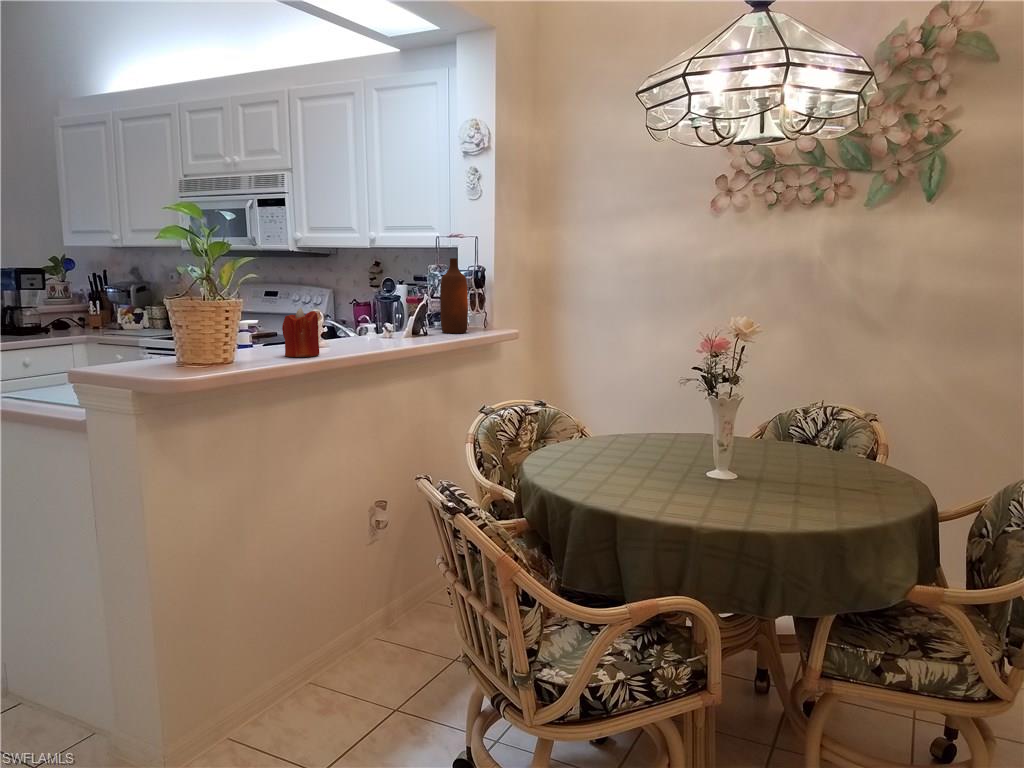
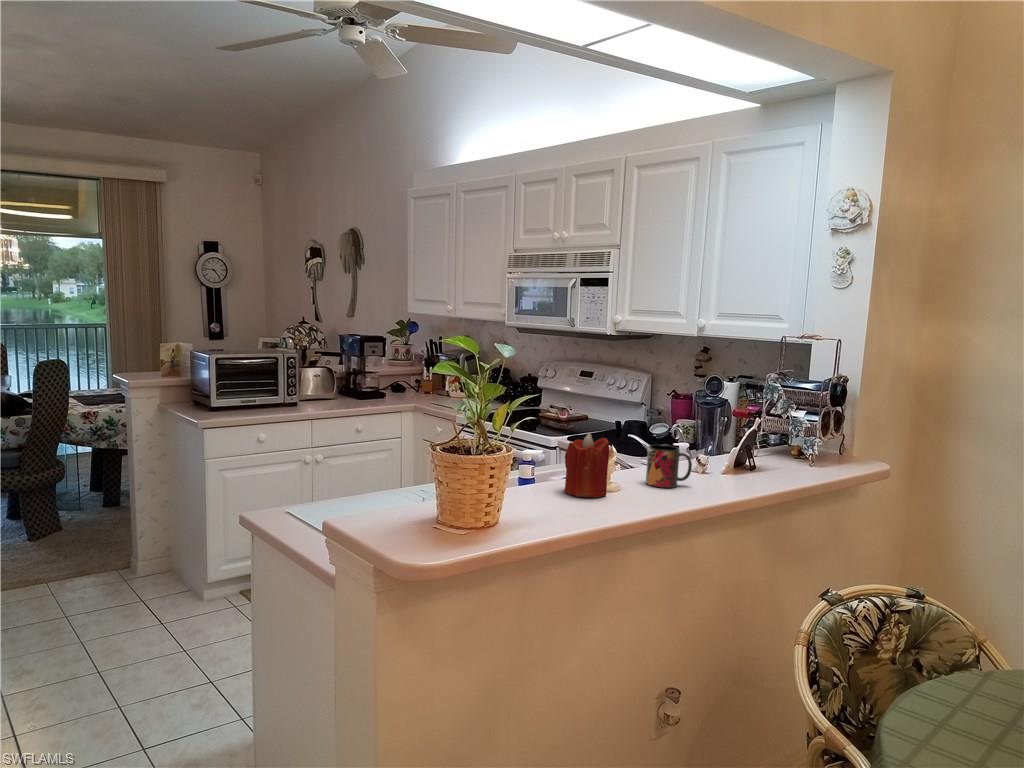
bottle: present [440,258,468,333] -> none [777,365,818,463]
mug: none [346,318,381,349] -> present [646,445,692,488]

